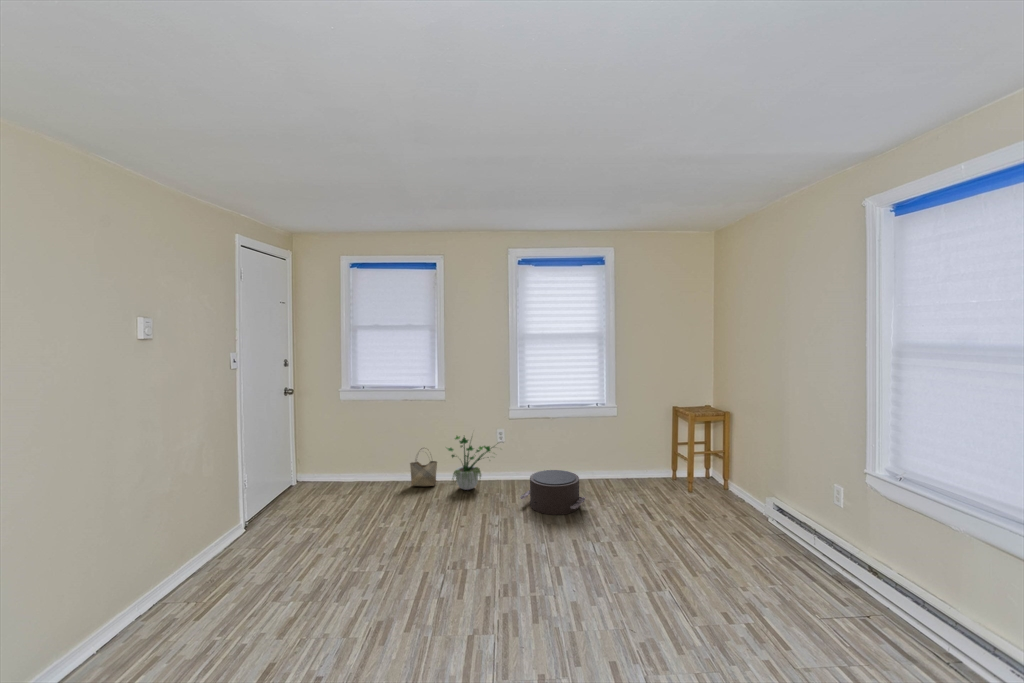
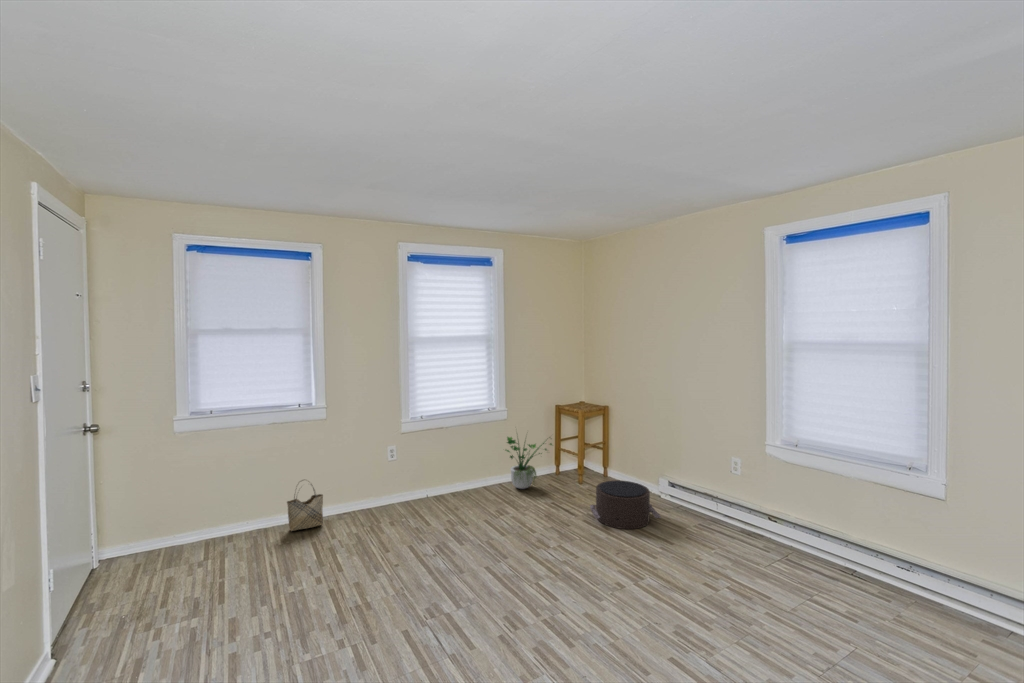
potted plant: present [447,436,490,490] -> present [506,437,552,489]
pouf: present [520,470,585,515] -> present [590,480,661,529]

